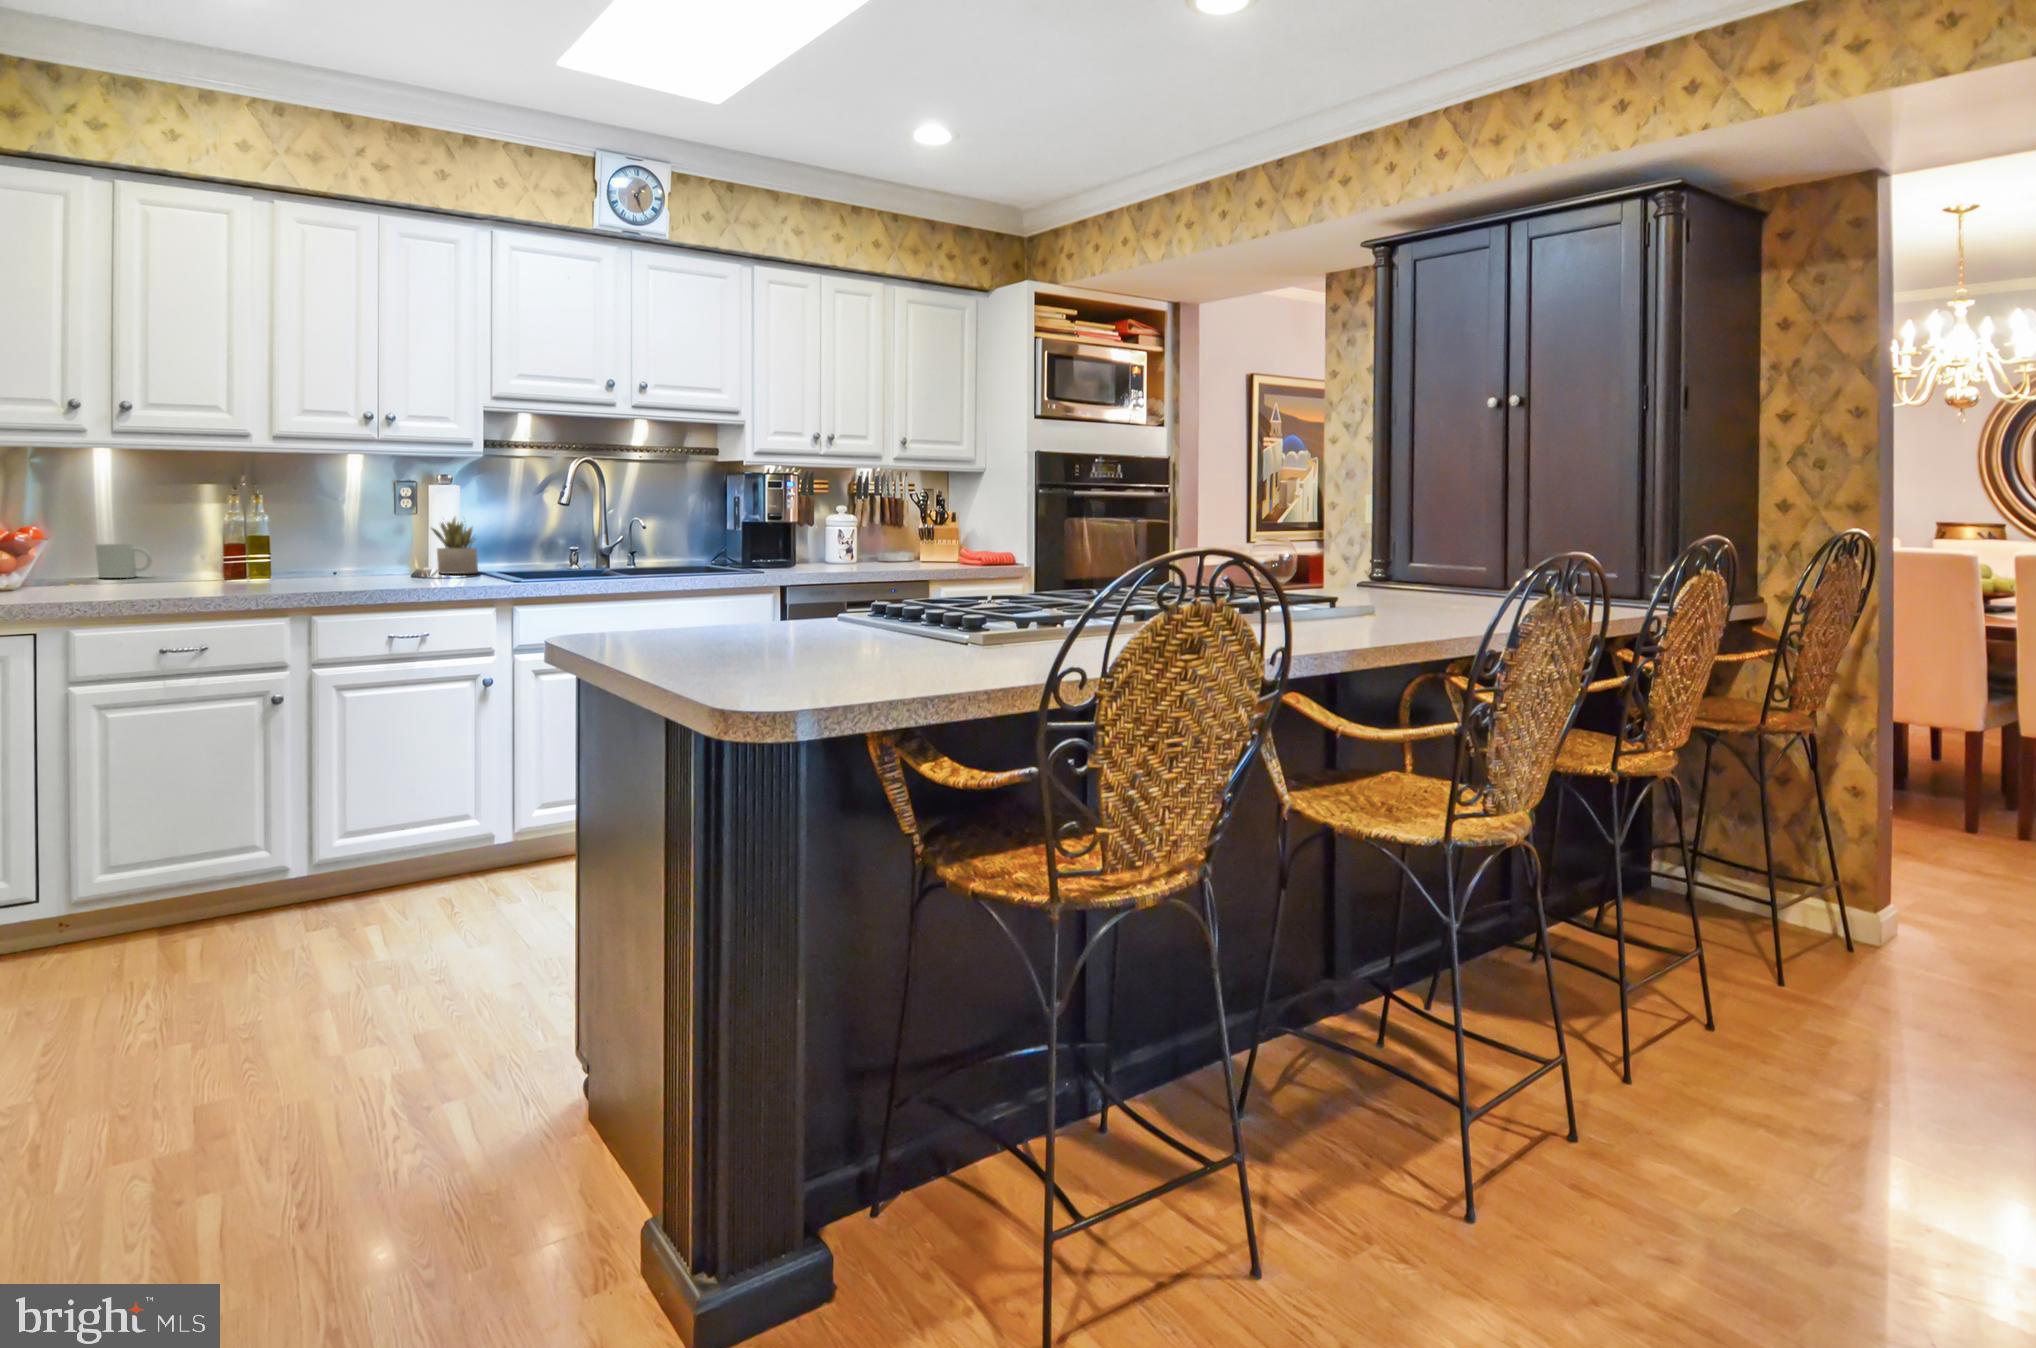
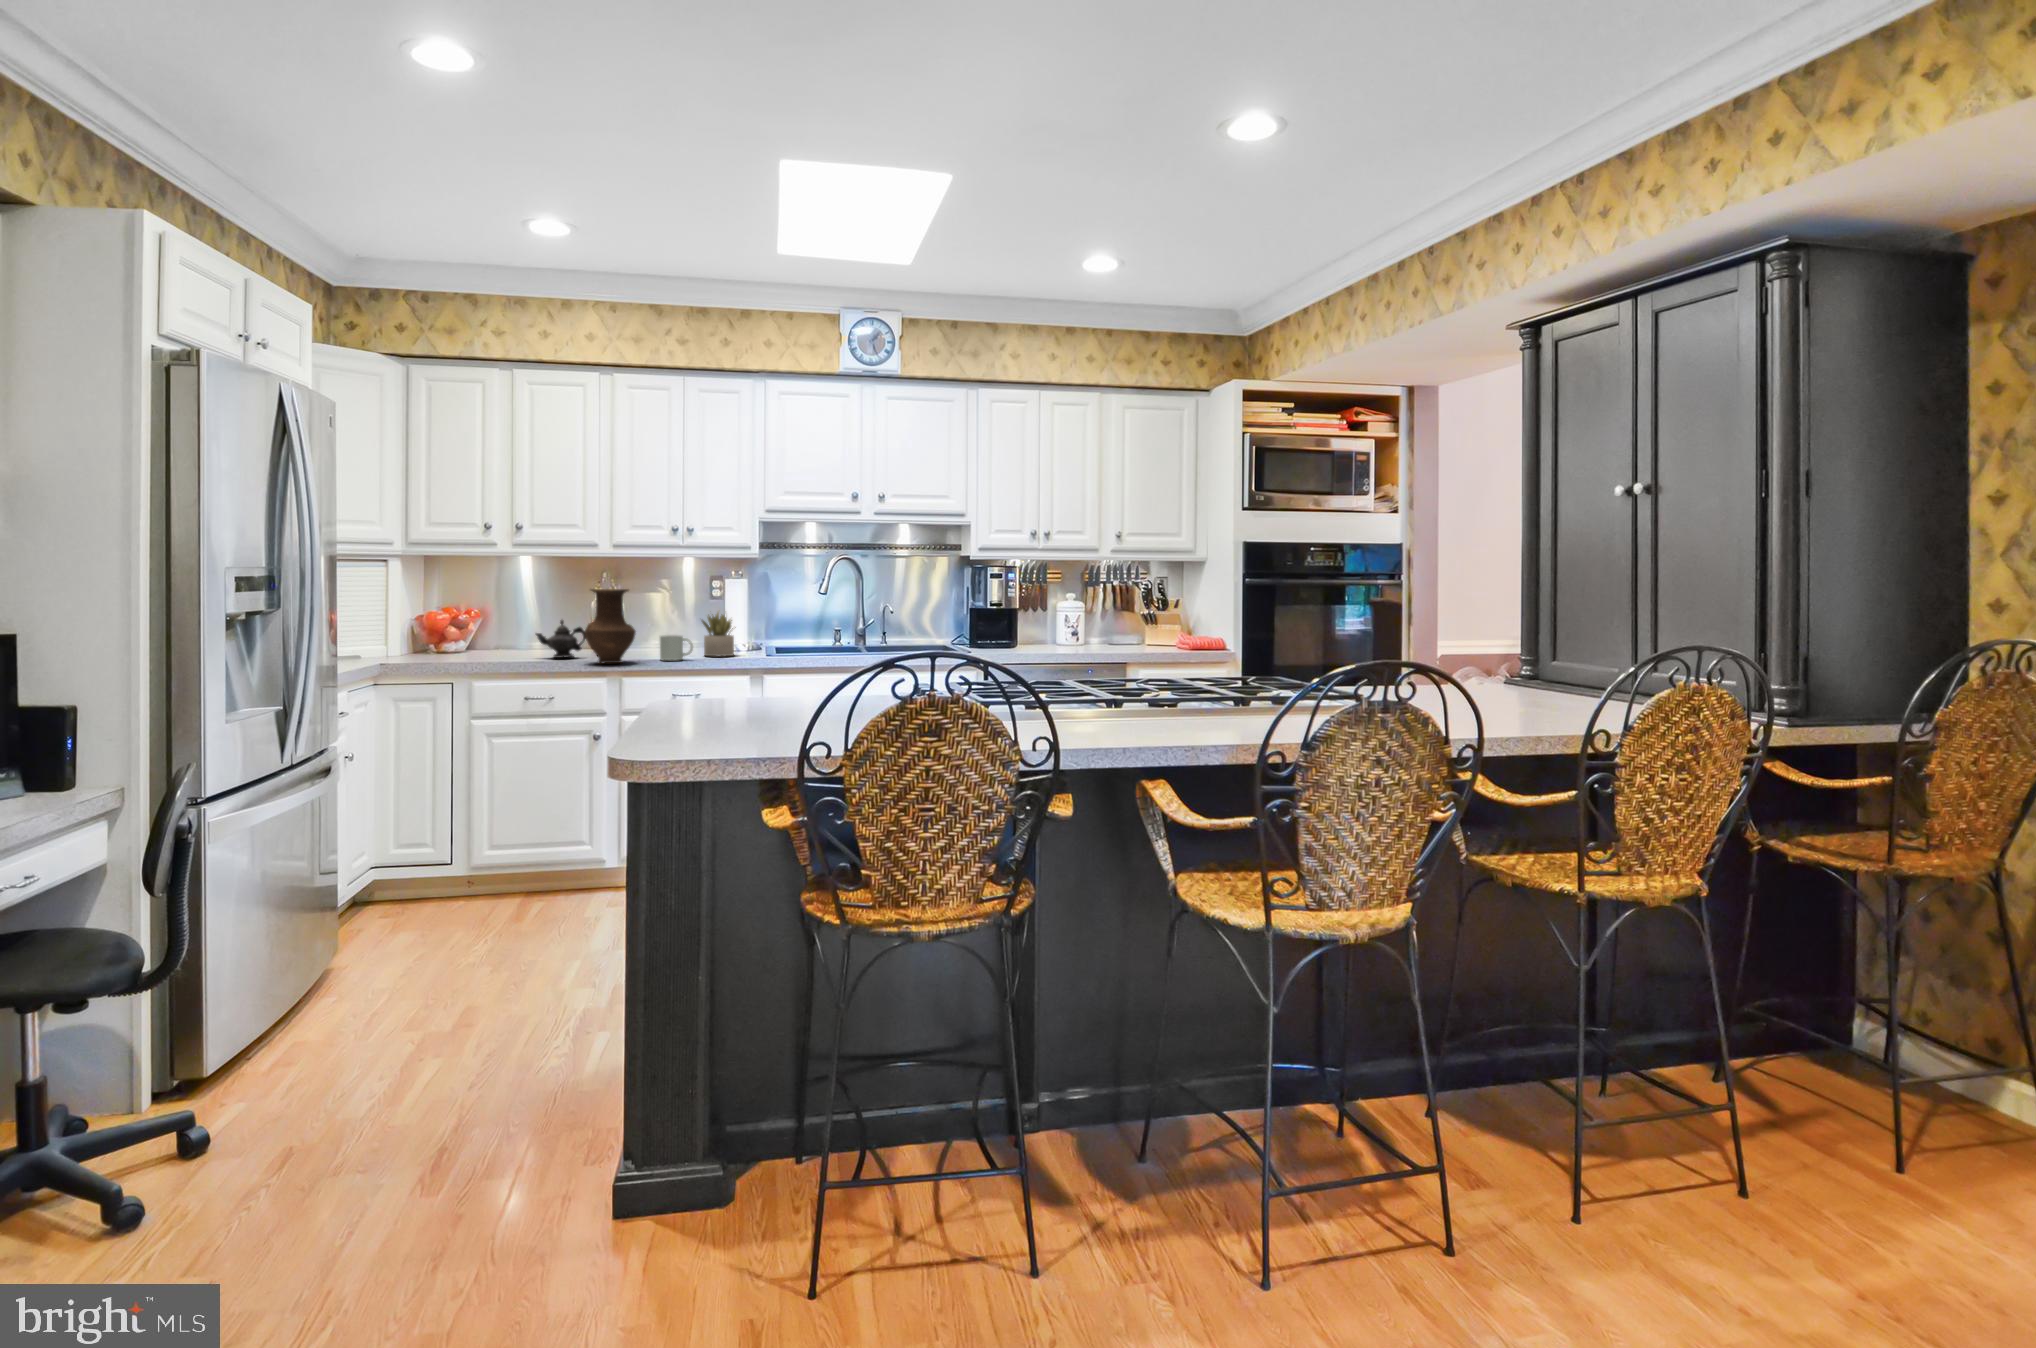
vase: none [283,486,356,585] -> present [585,589,636,664]
teapot: none [194,526,272,578] -> present [536,620,586,658]
mug: present [95,544,152,578] -> present [660,635,693,661]

